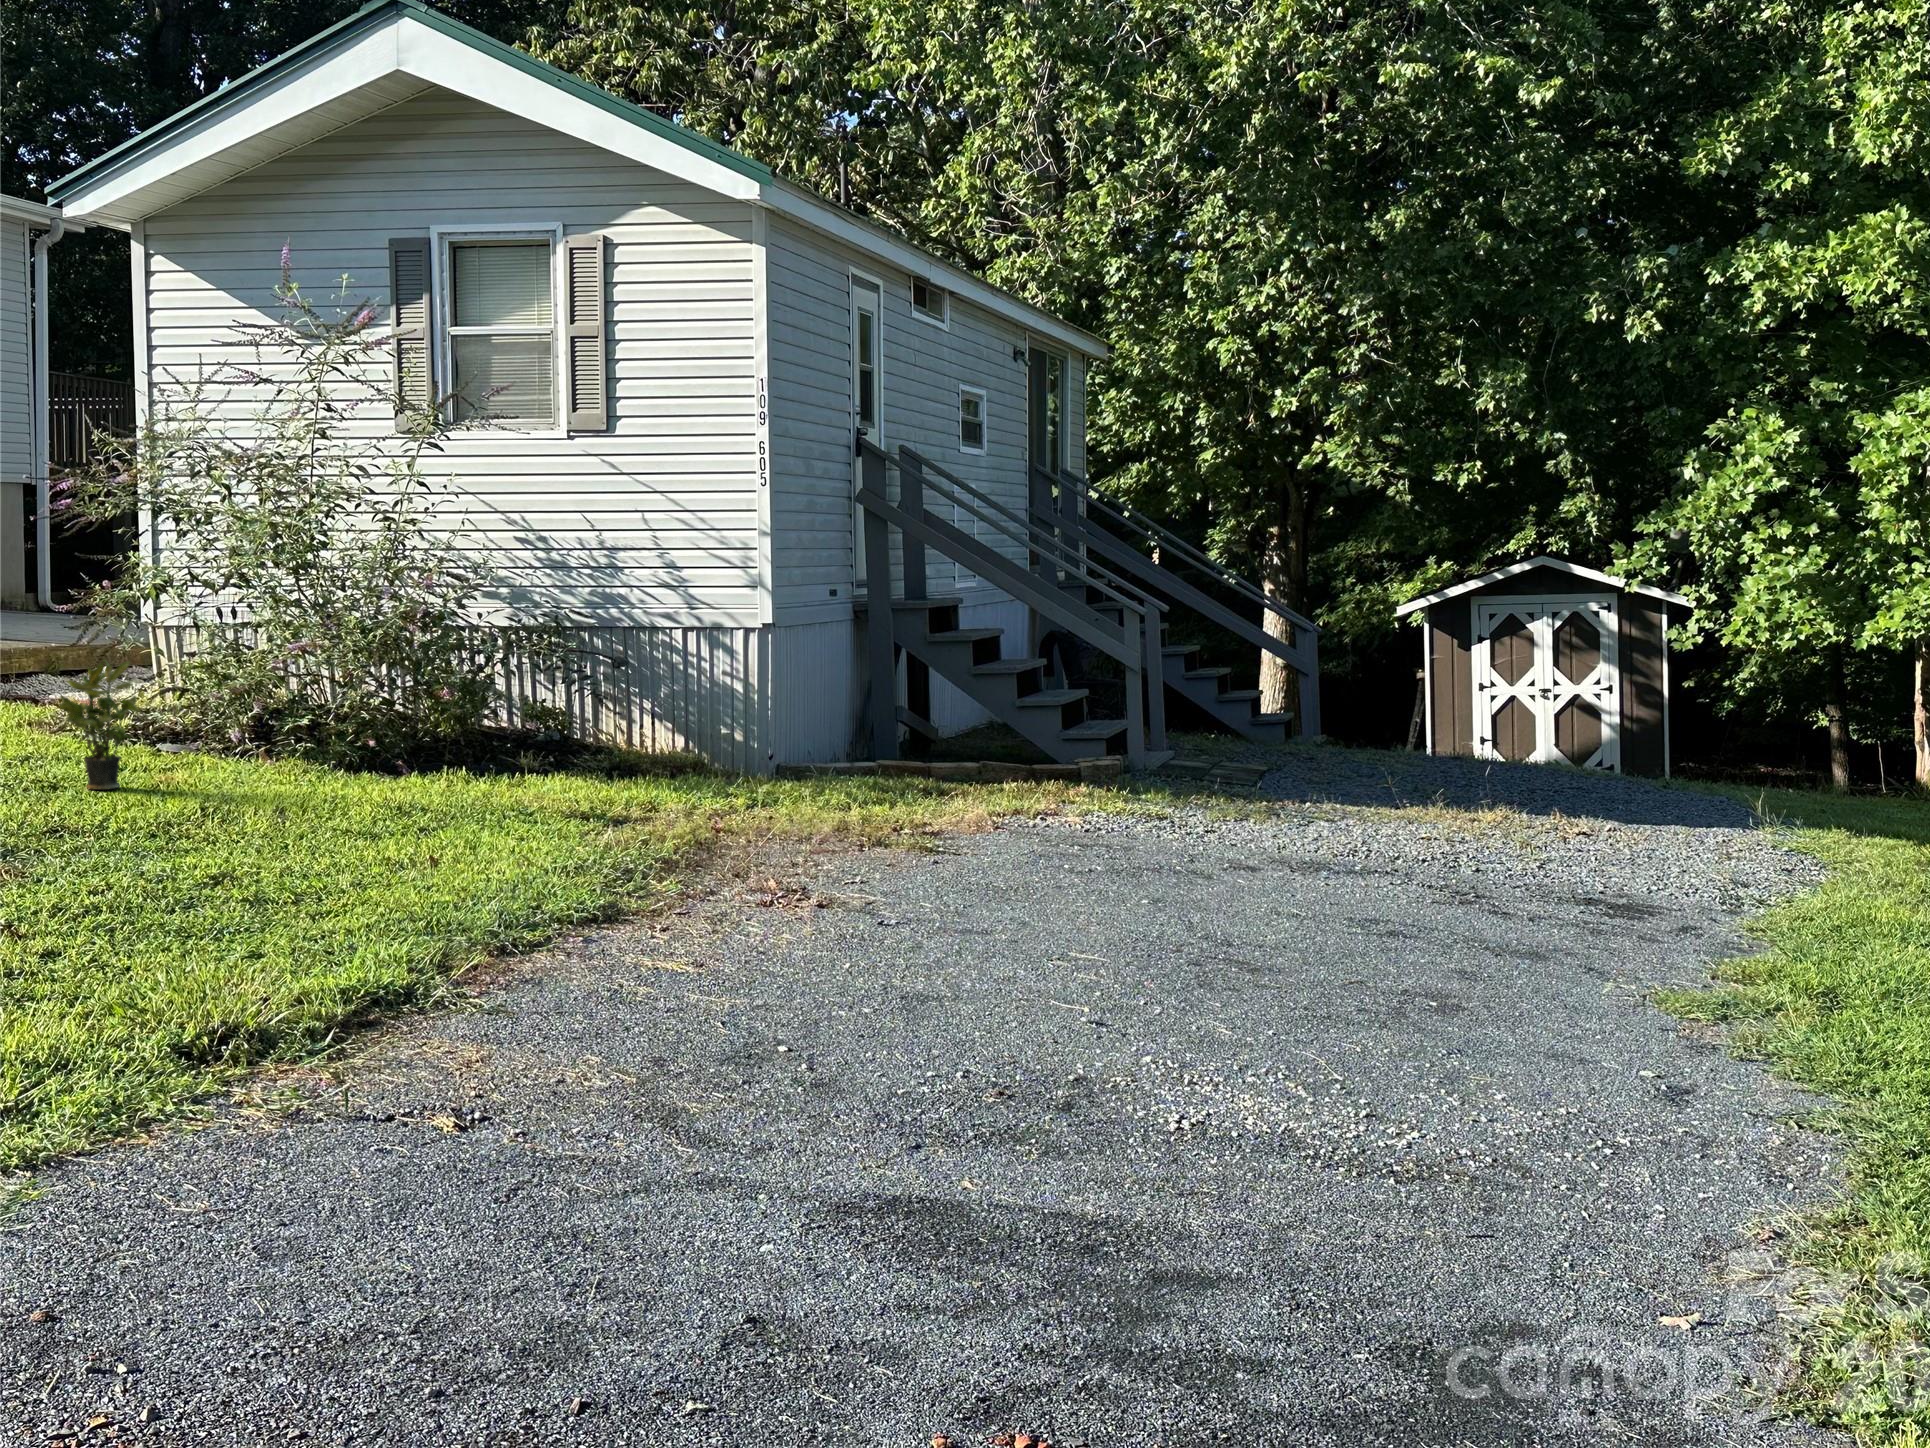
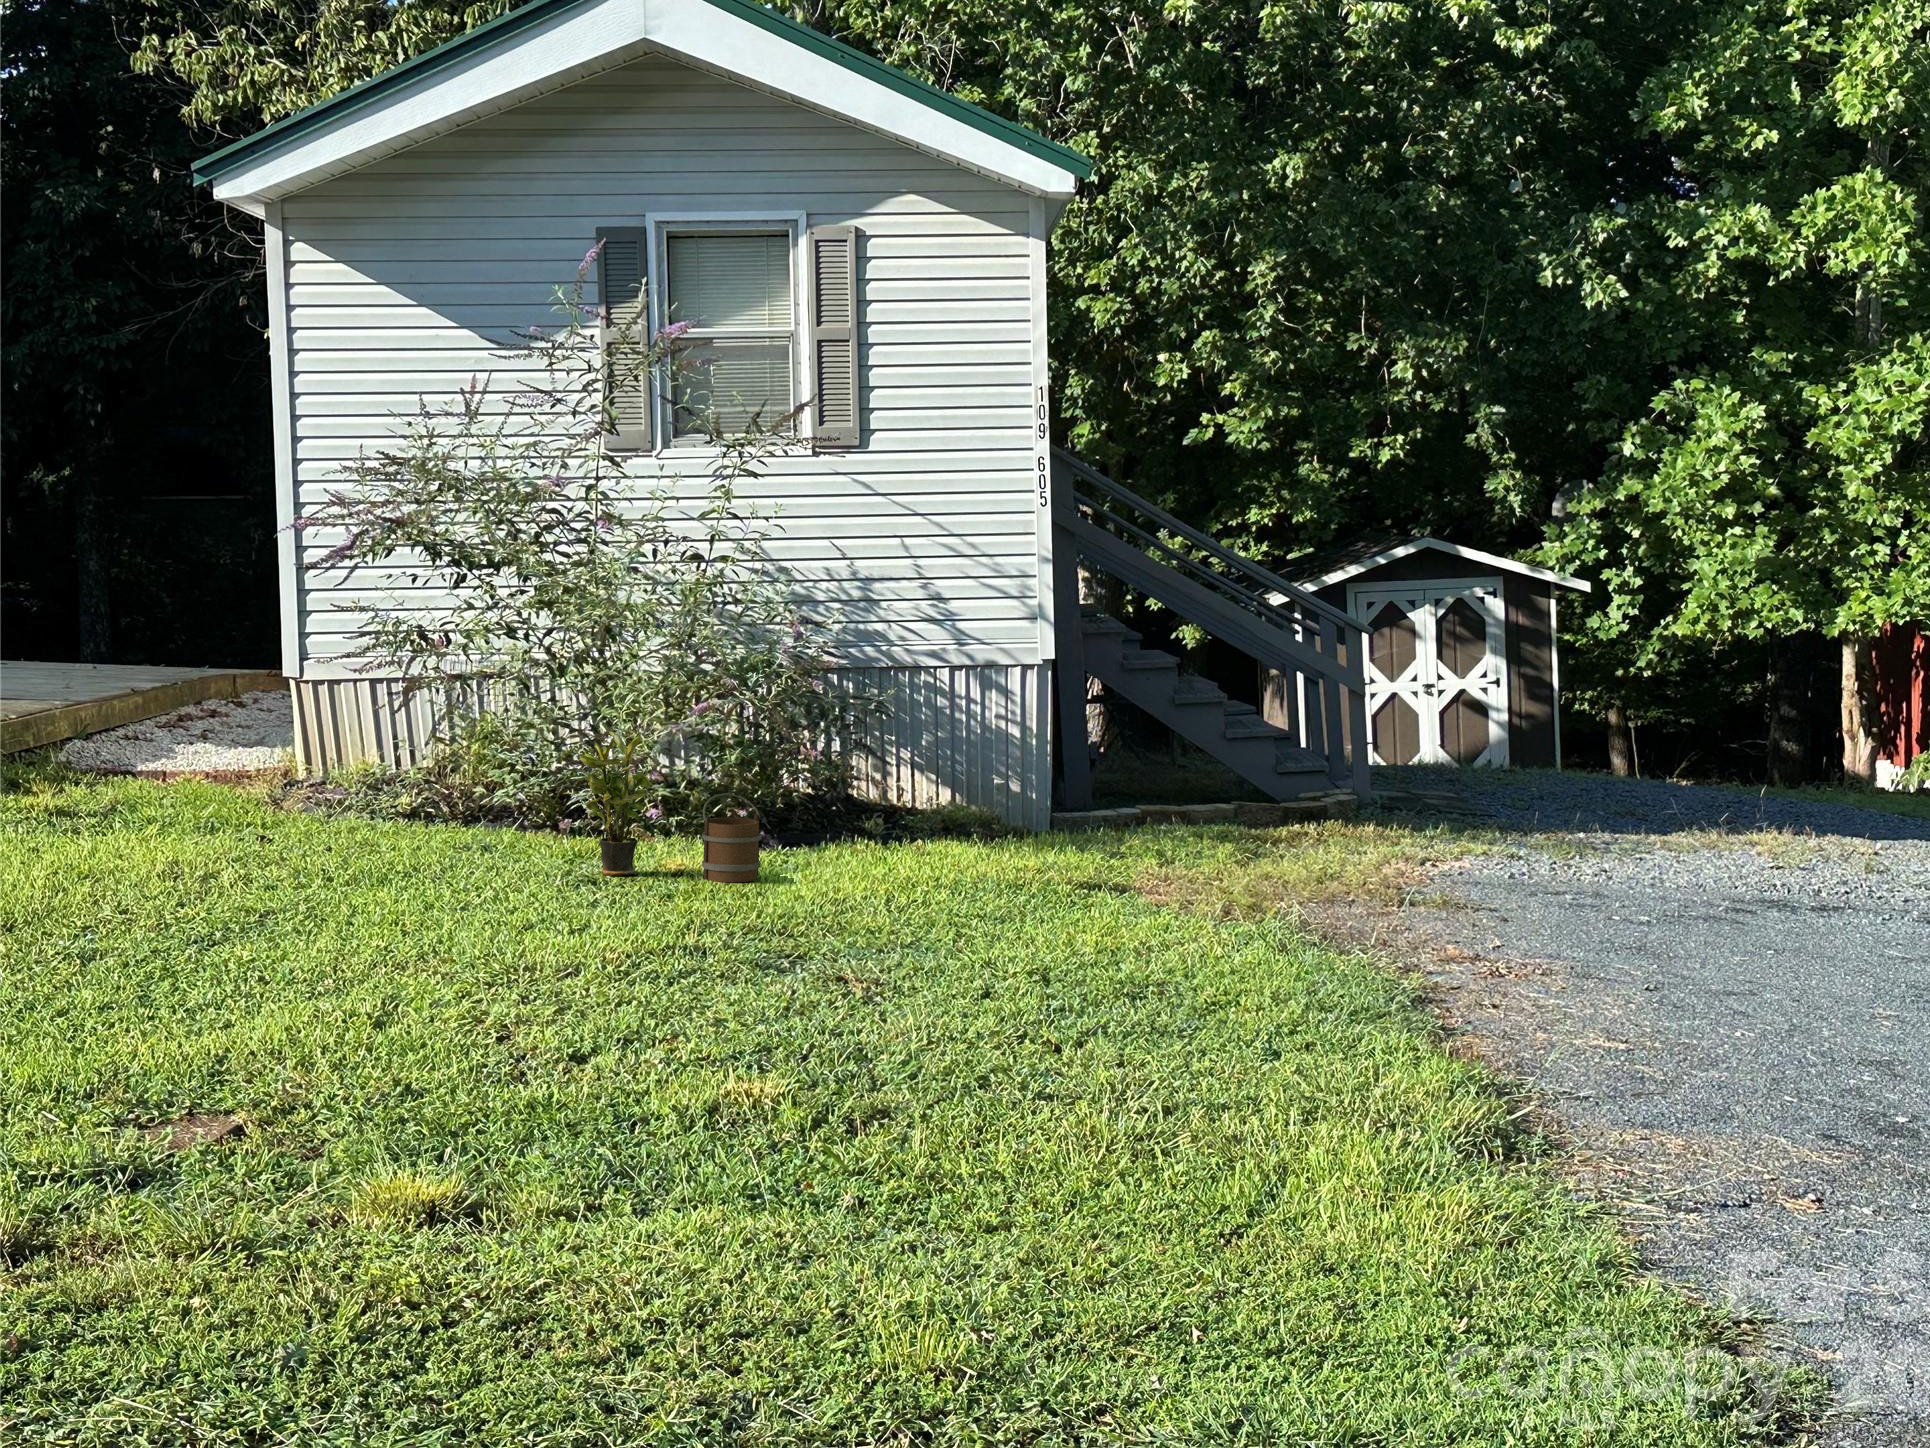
bucket: none [162,721,223,804] -> present [702,793,762,883]

